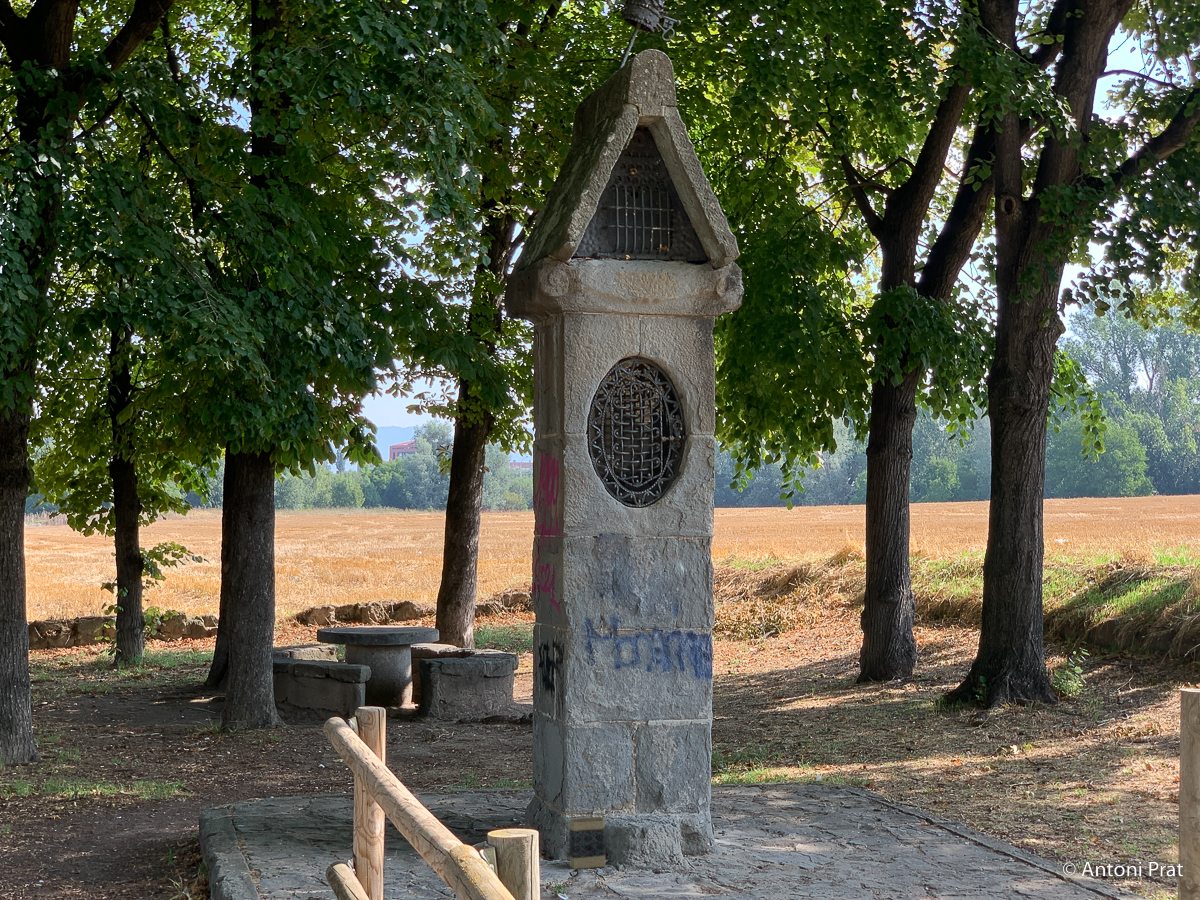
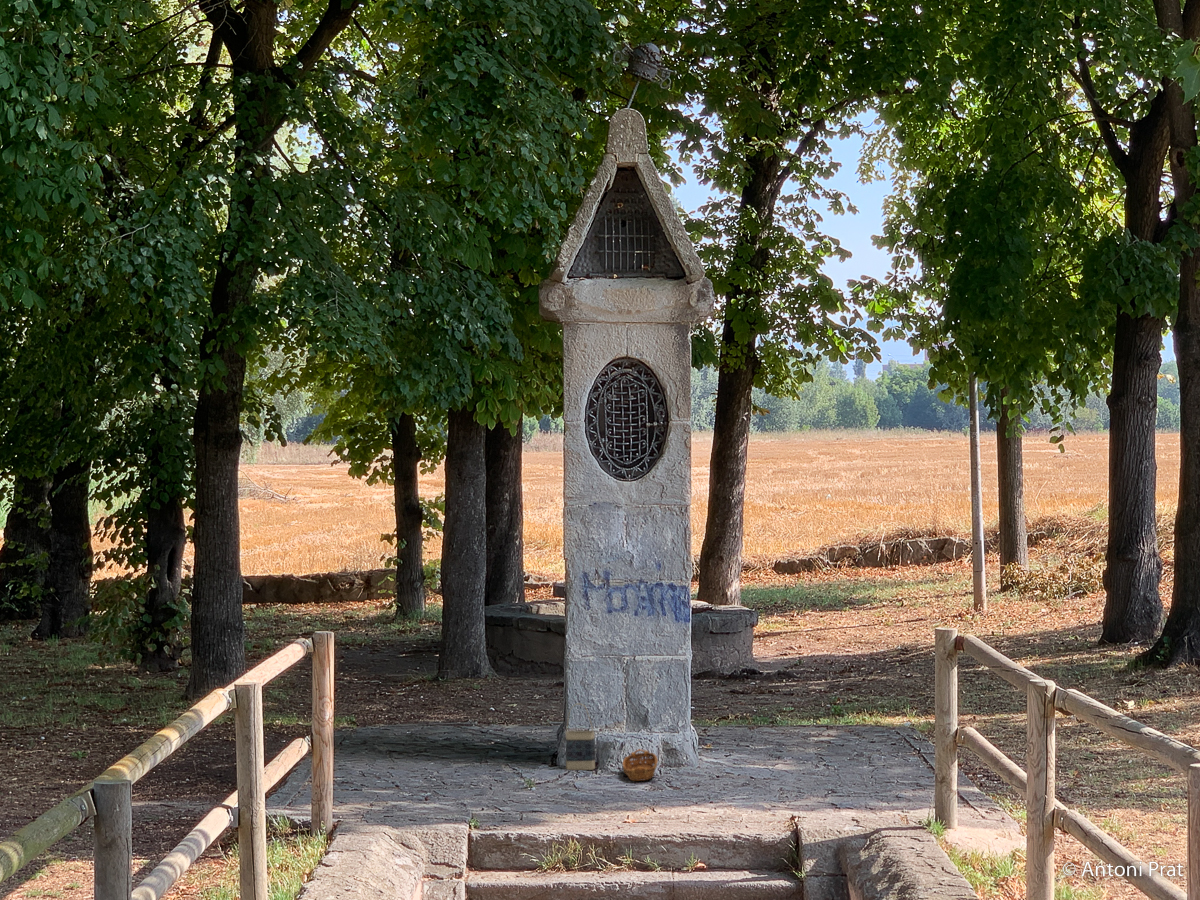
basket: none [633,836,710,883] -> present [622,749,658,781]

